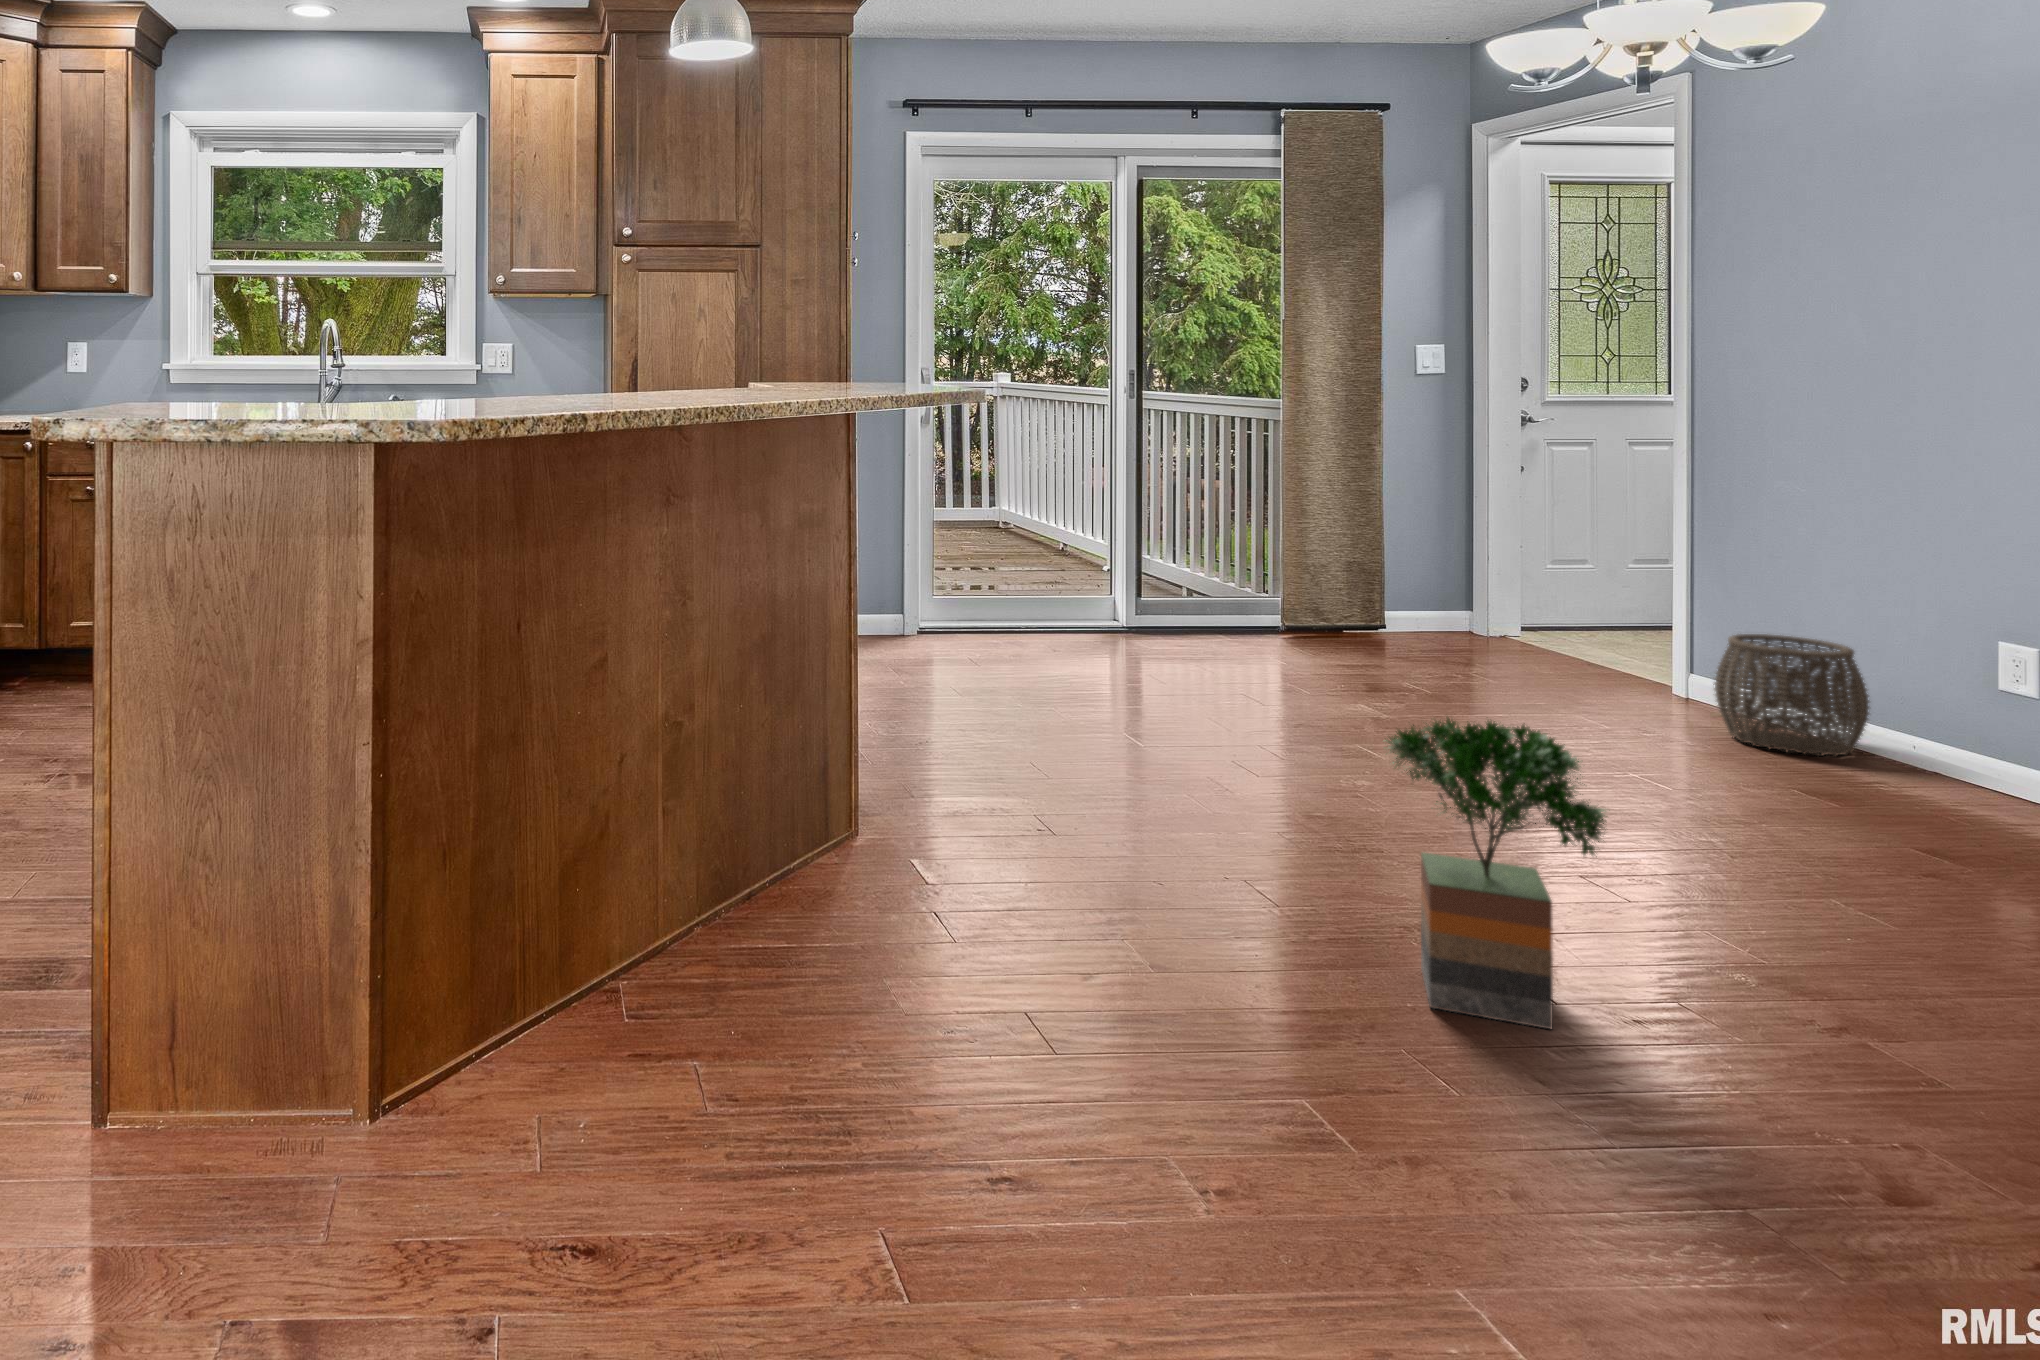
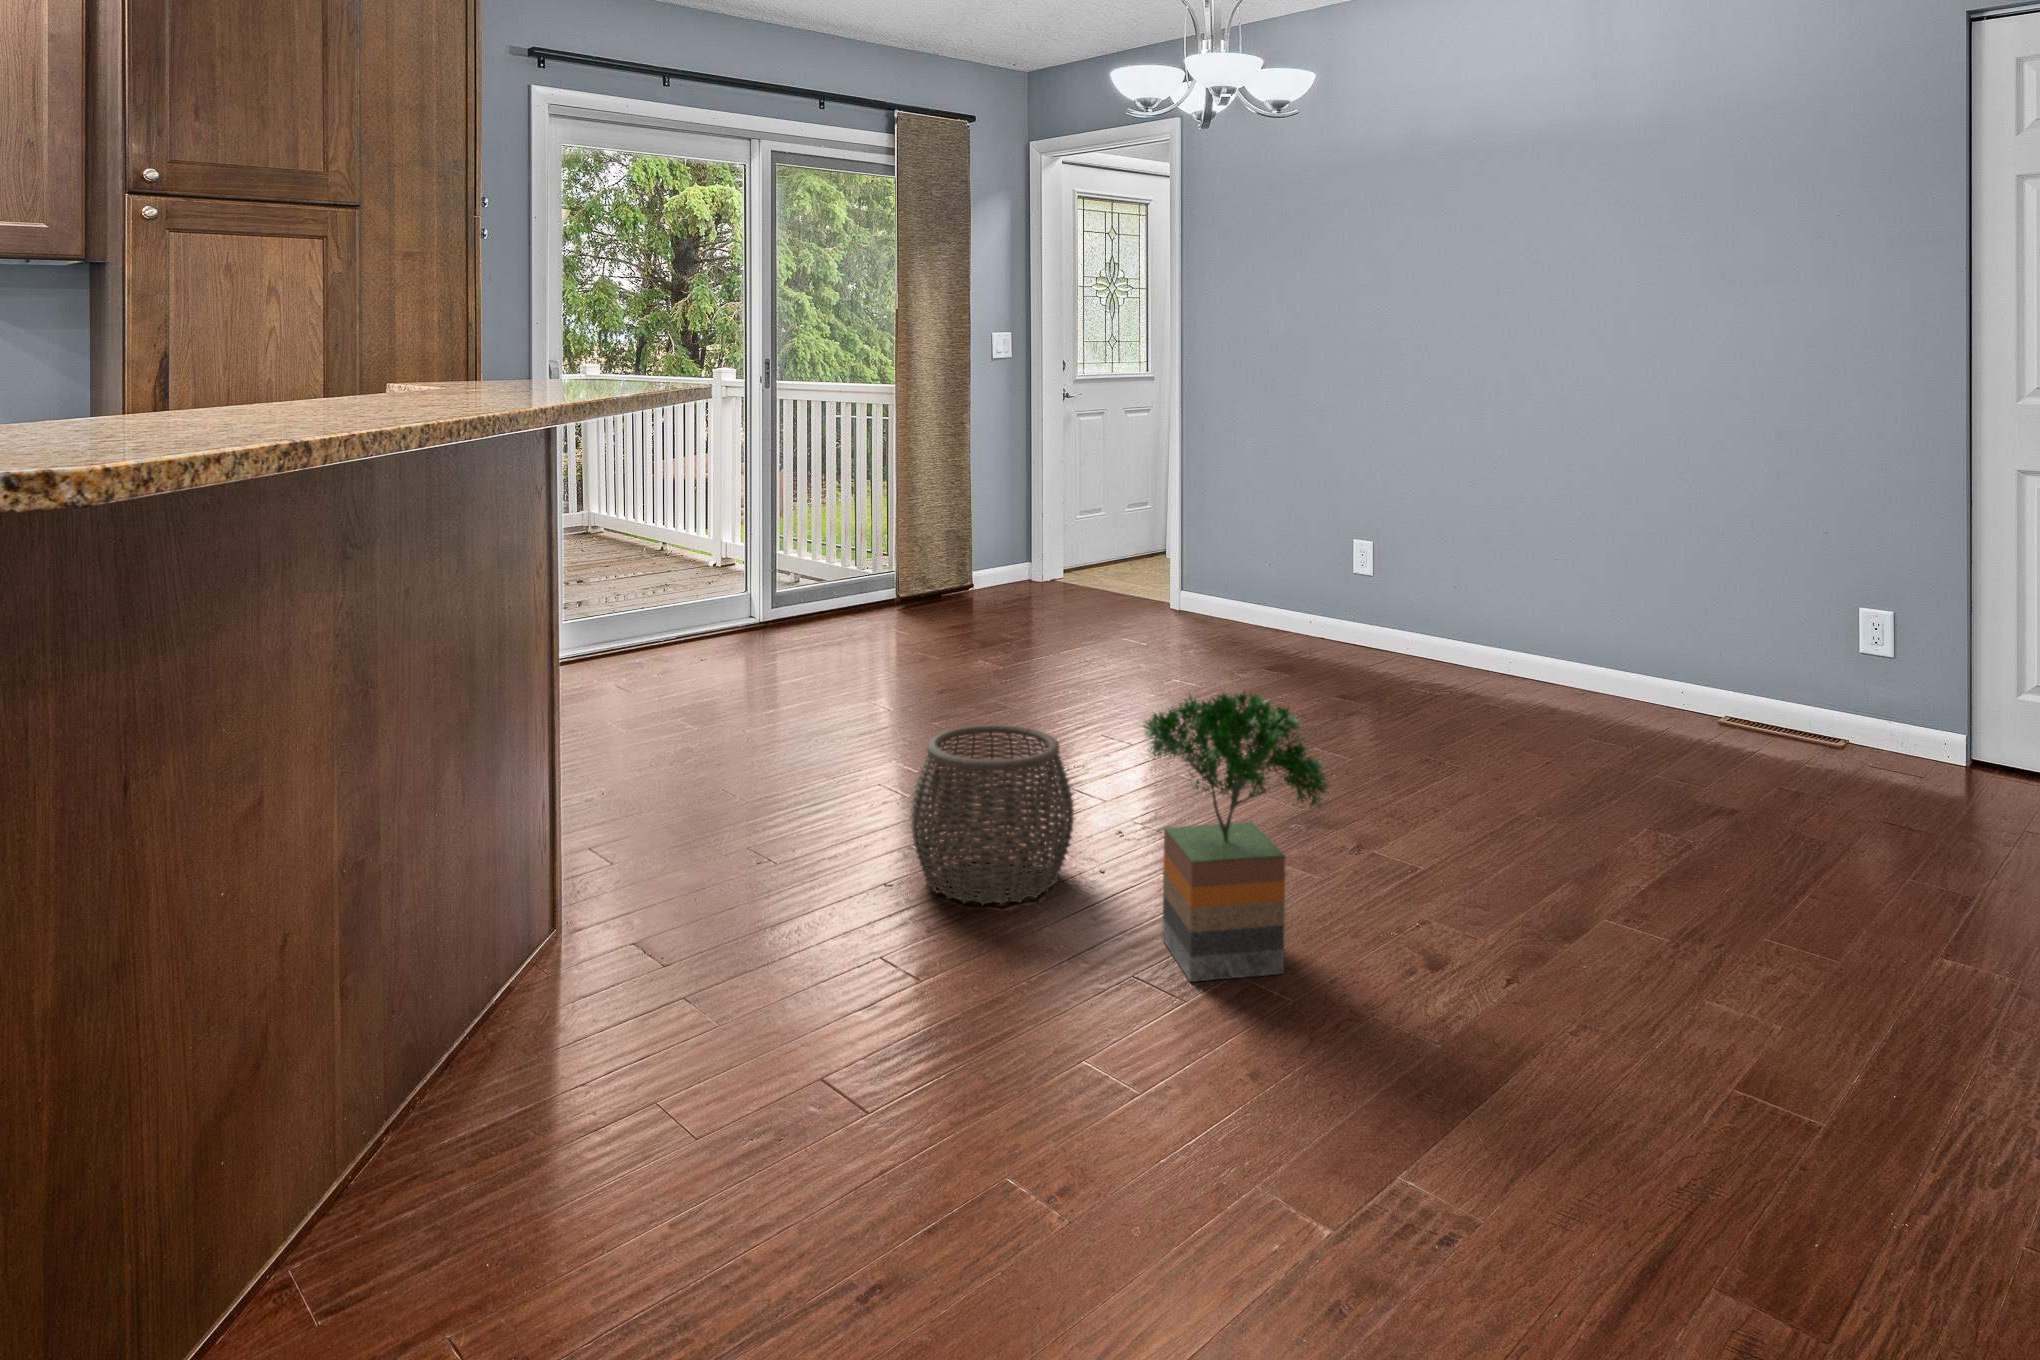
woven basket: present [1713,634,1870,756] -> present [910,725,1074,905]

